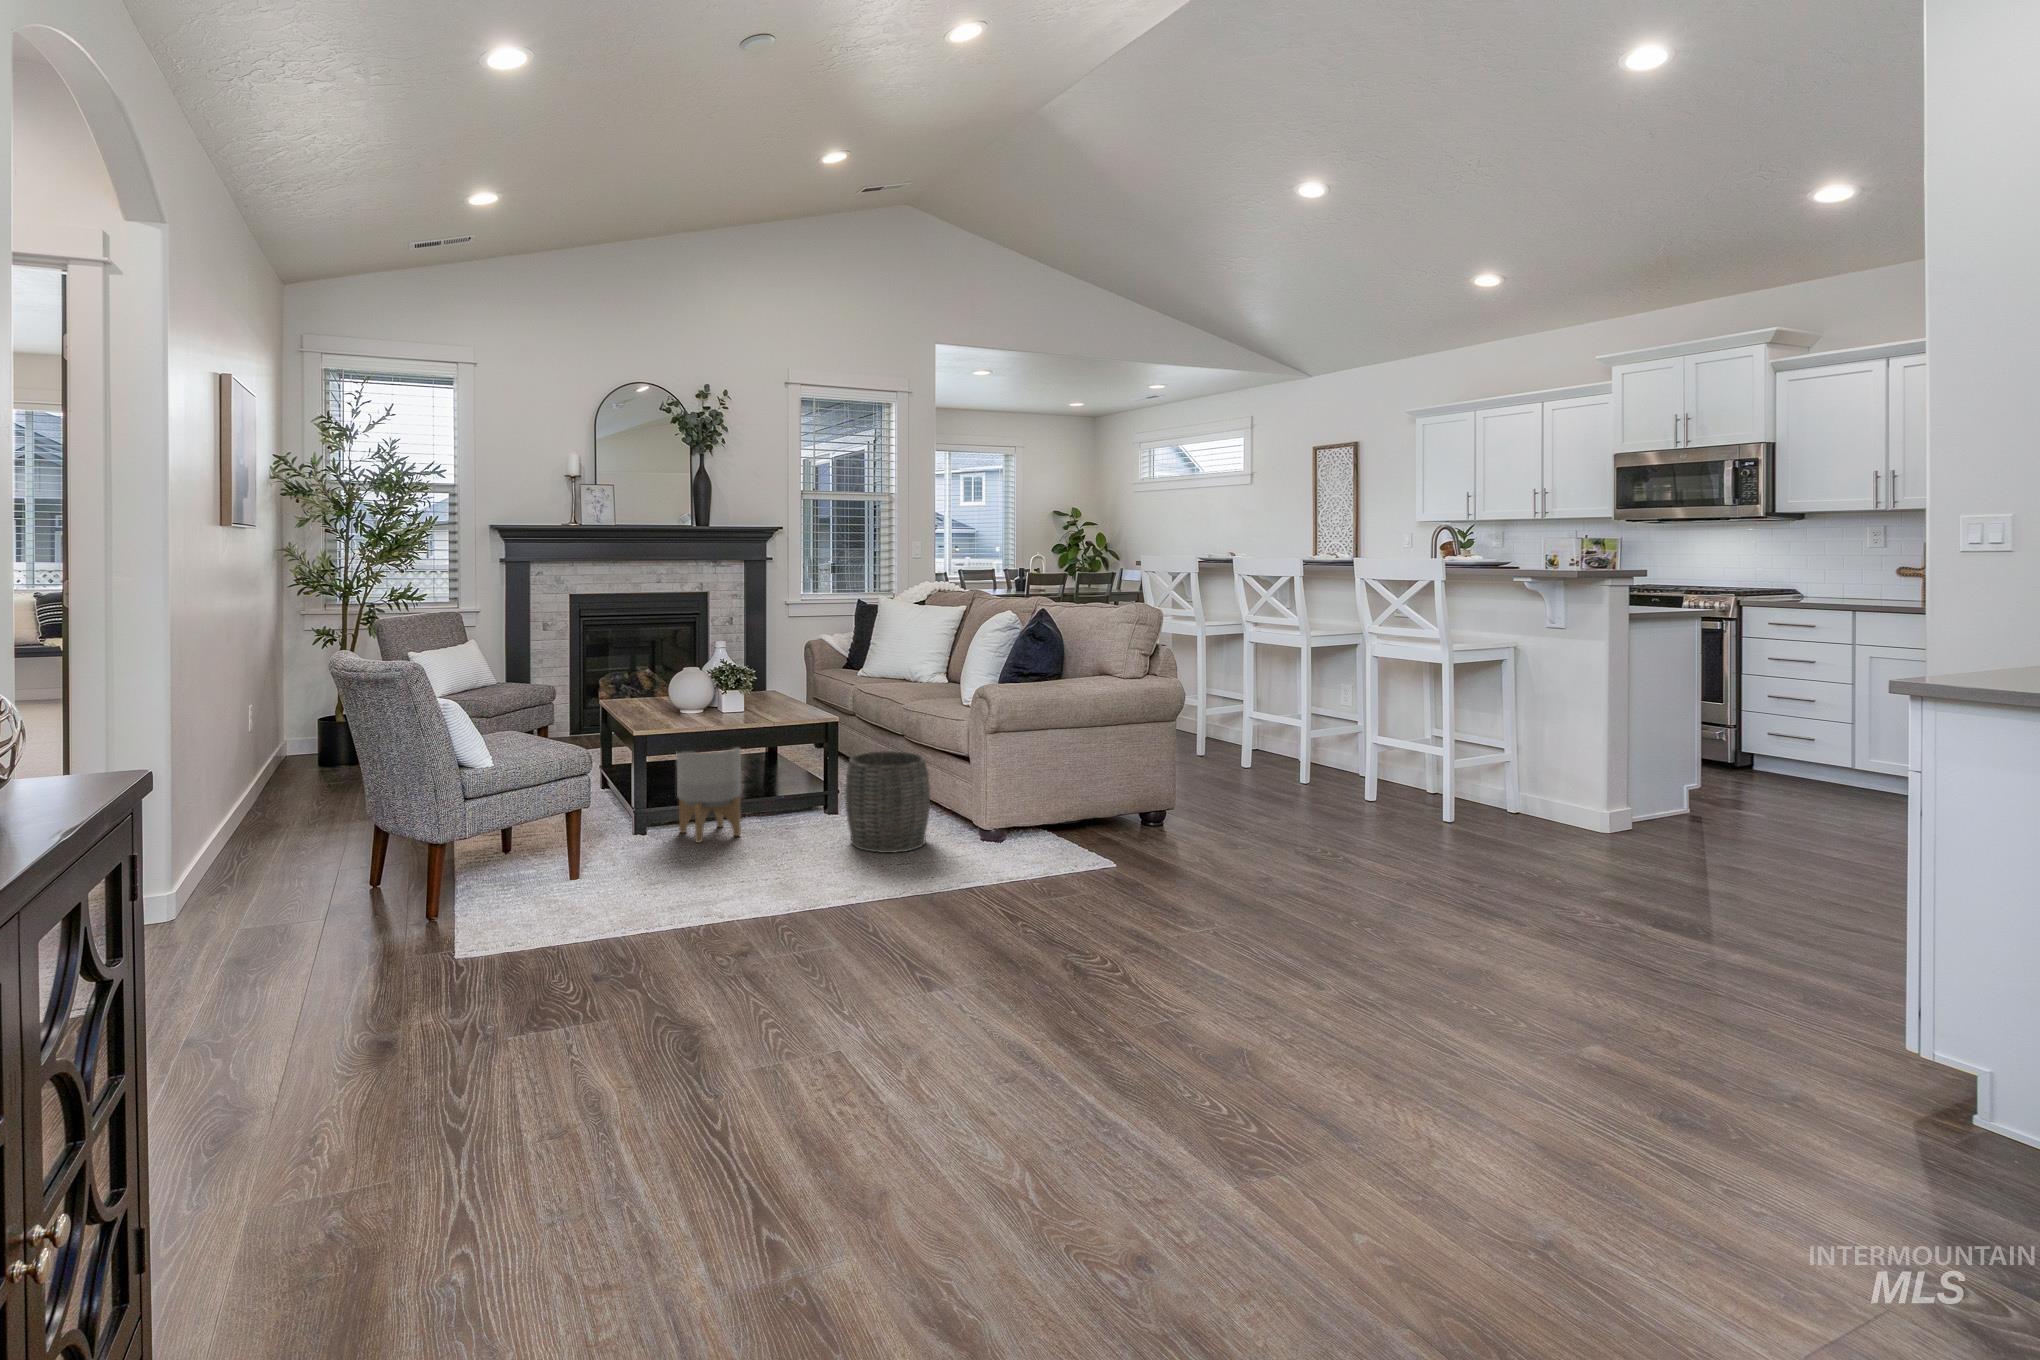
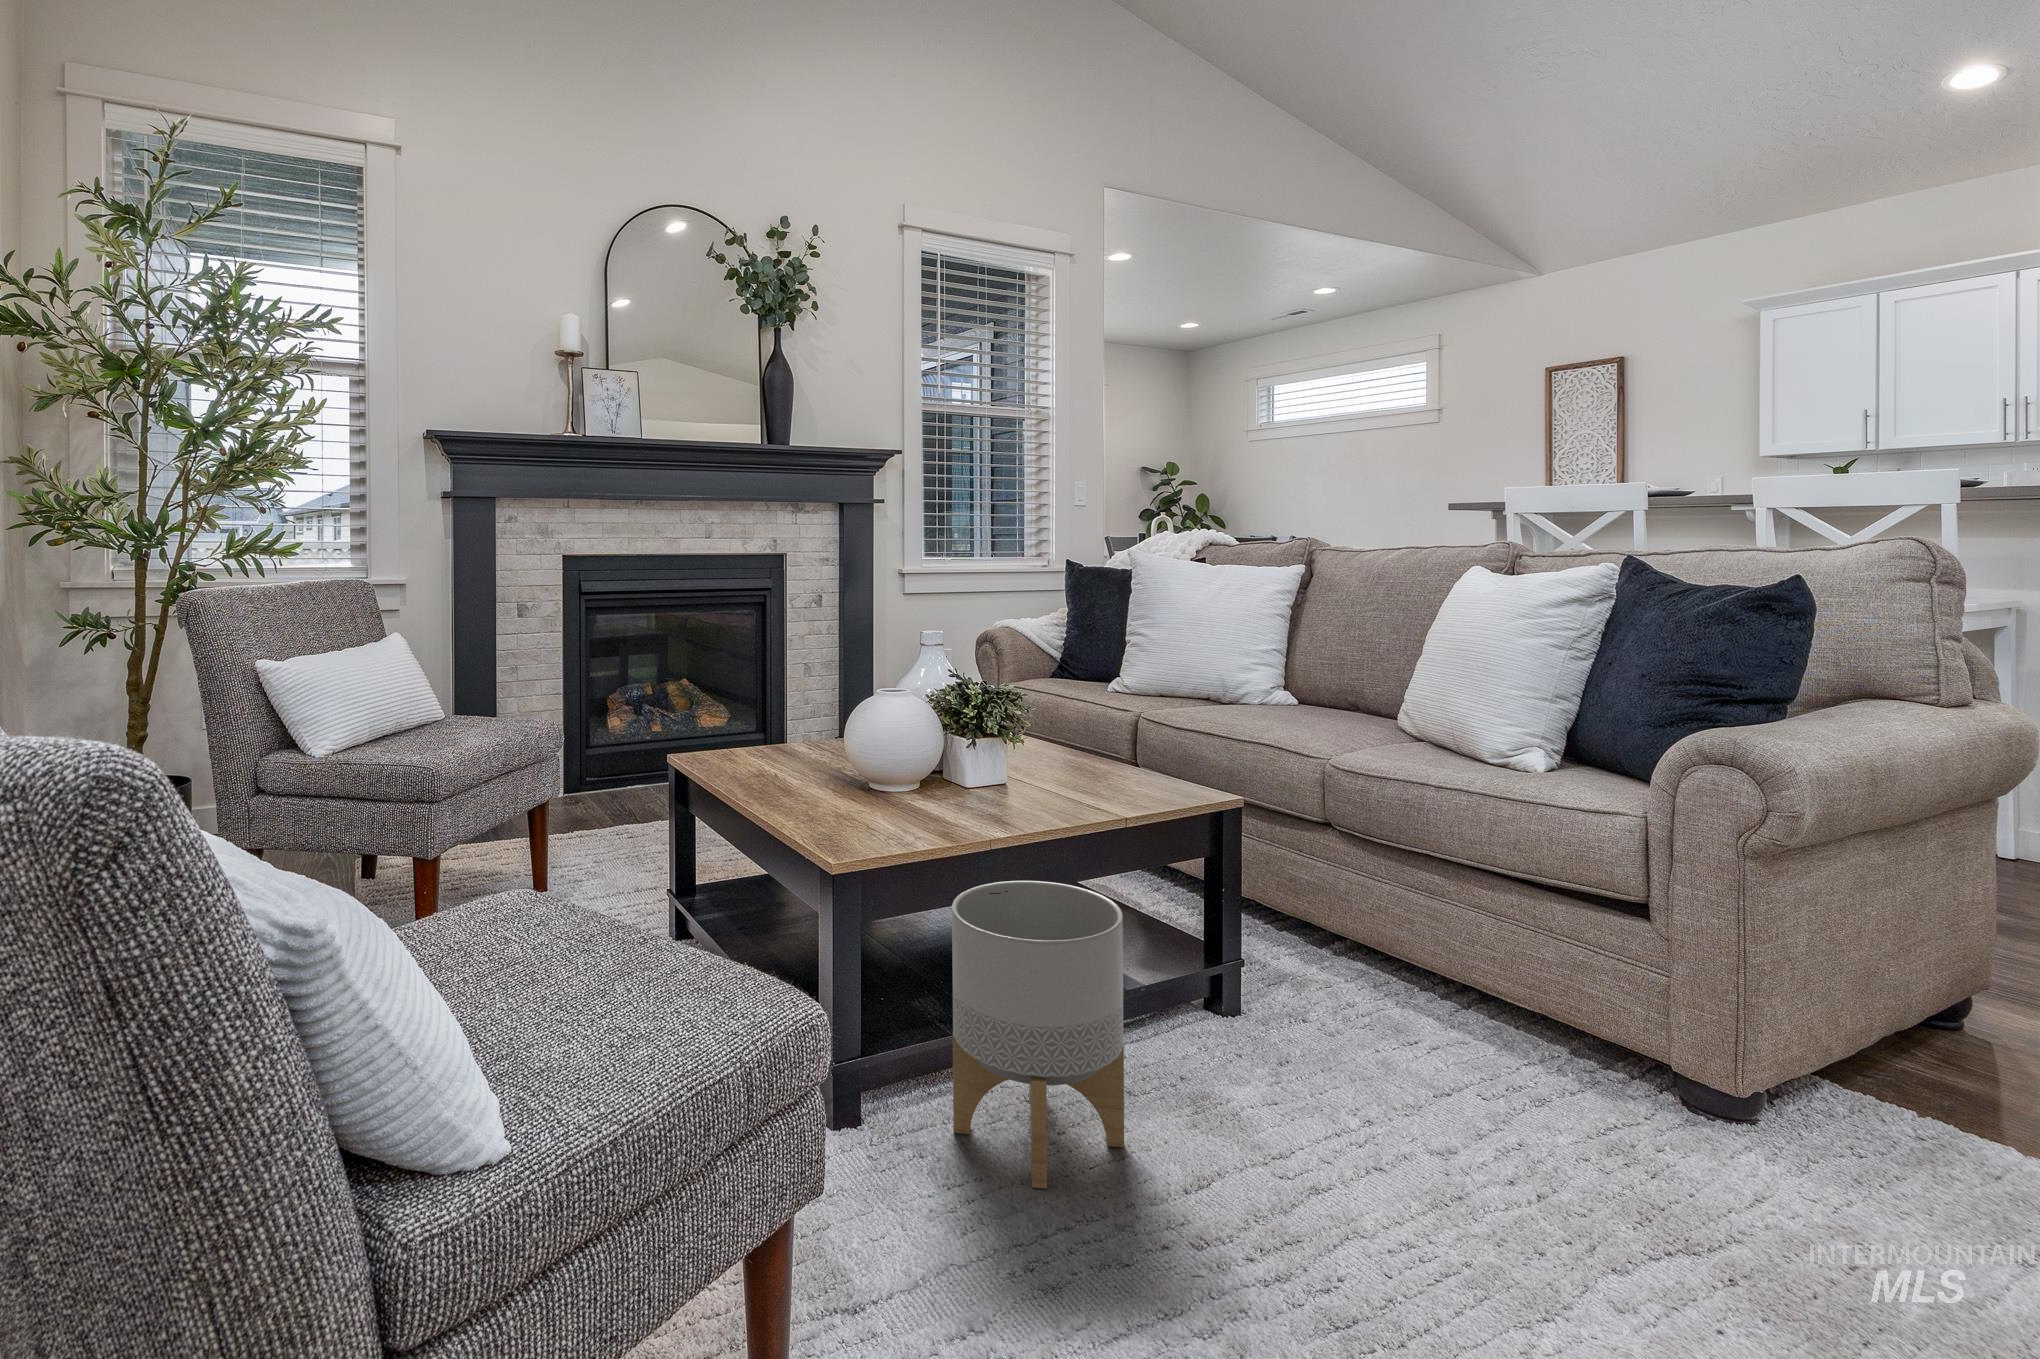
woven basket: present [845,751,930,853] -> none [1406,905,1675,1226]

